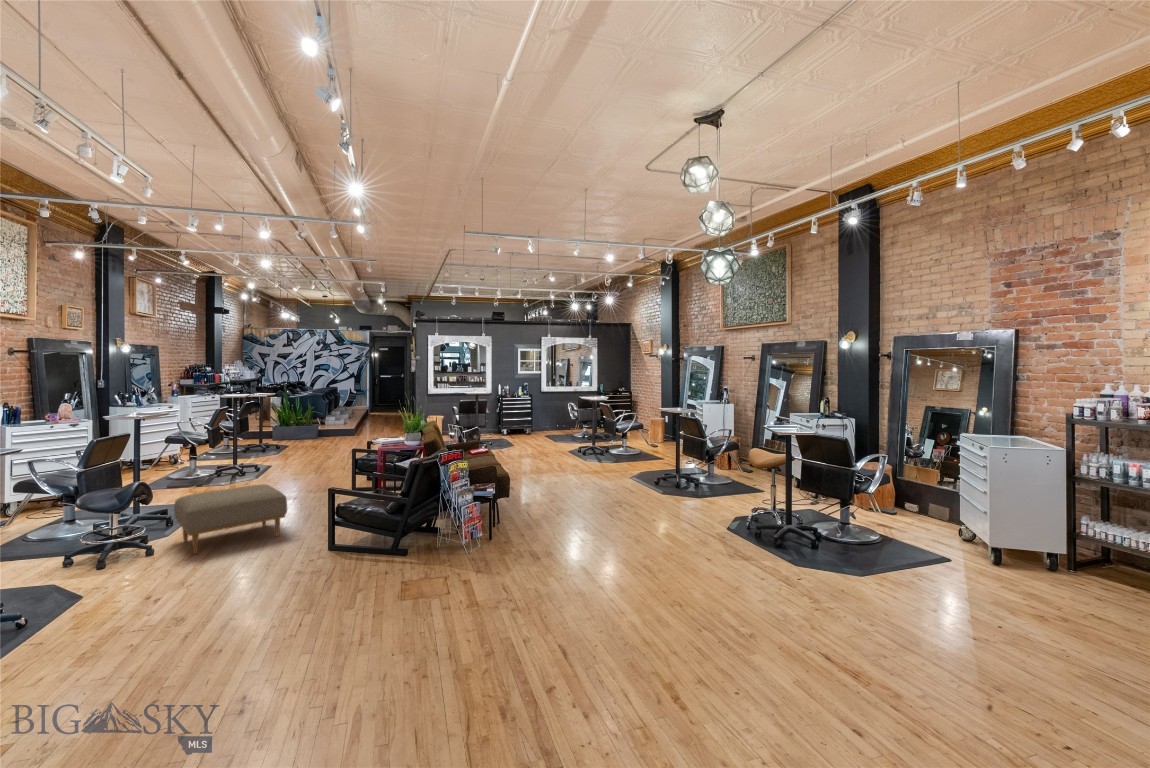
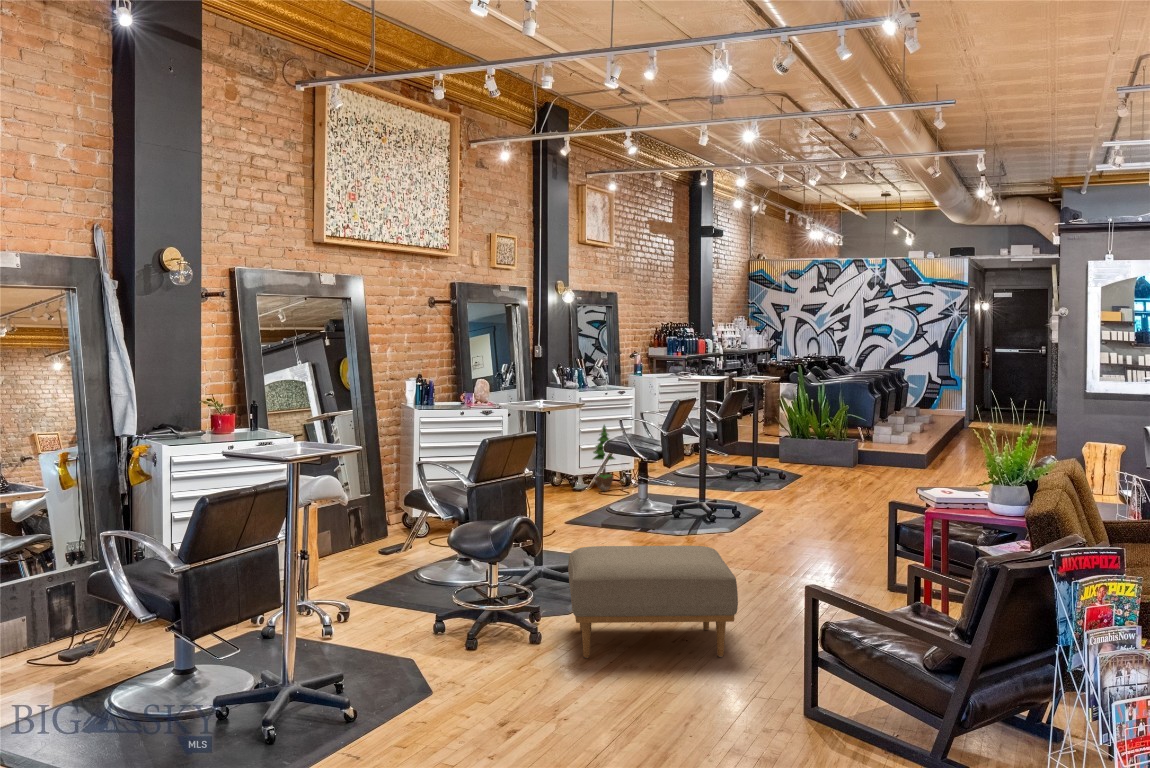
potted tree: none [150,426,169,467] -> present [593,425,615,491]

